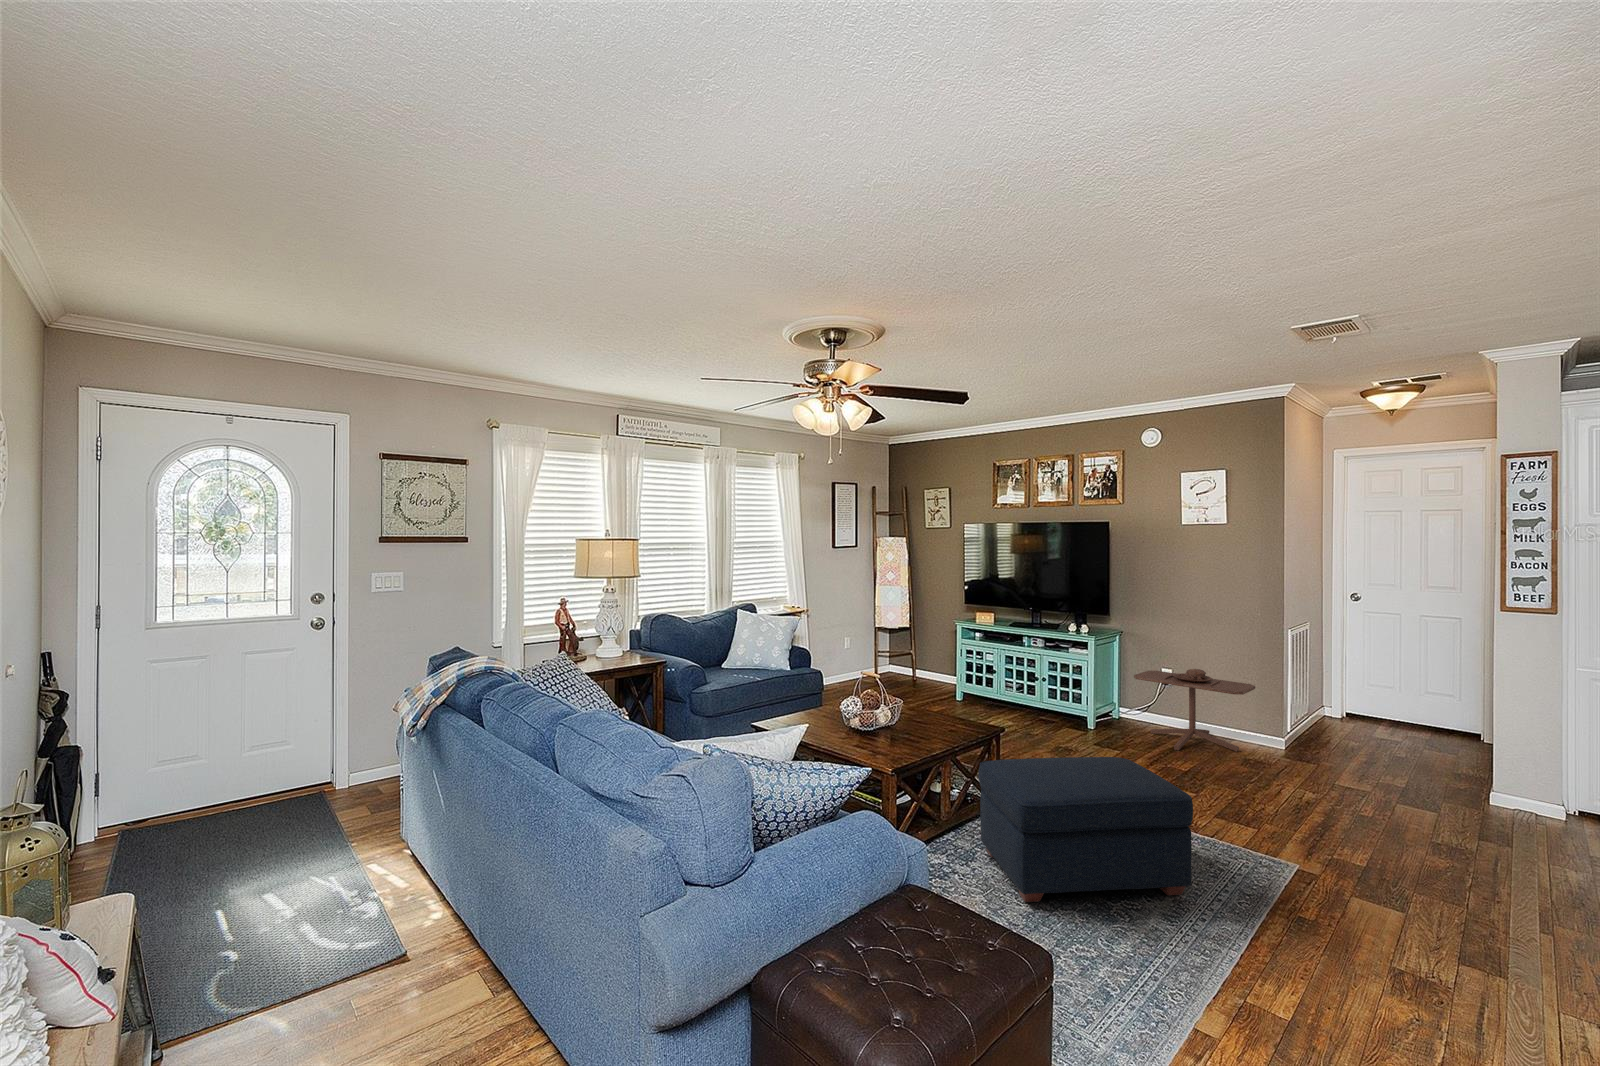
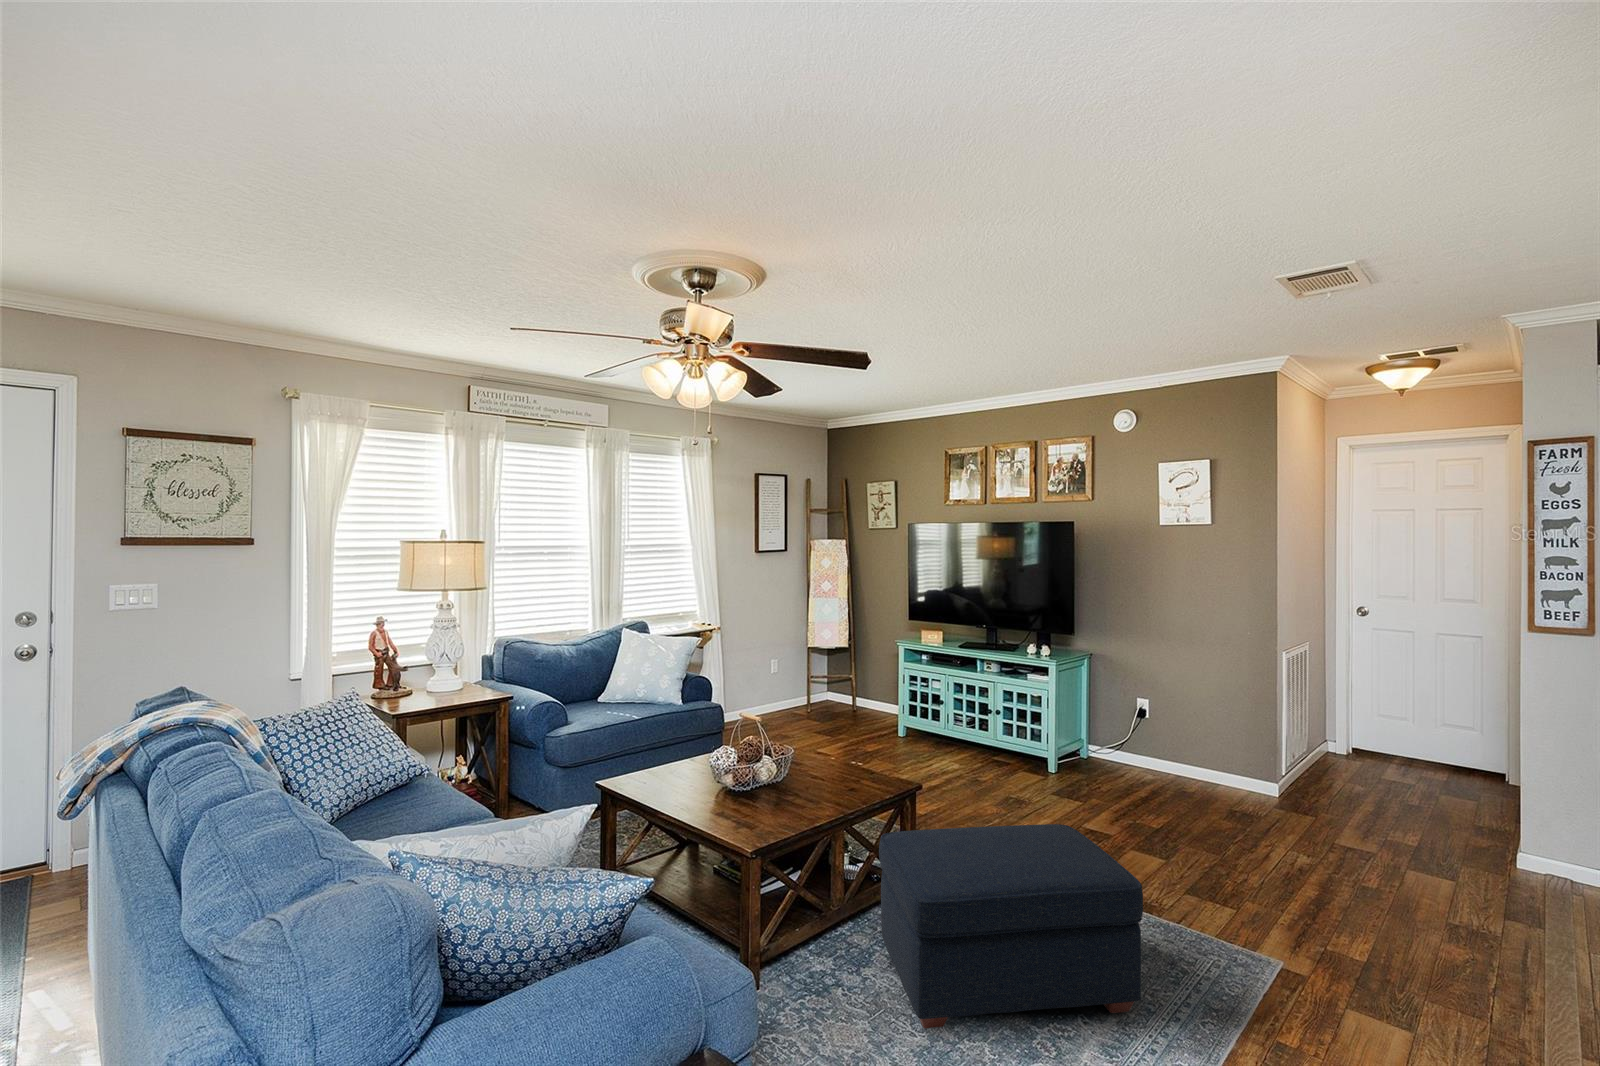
side table: present [1134,669,1255,752] -> none [1101,700,1243,801]

